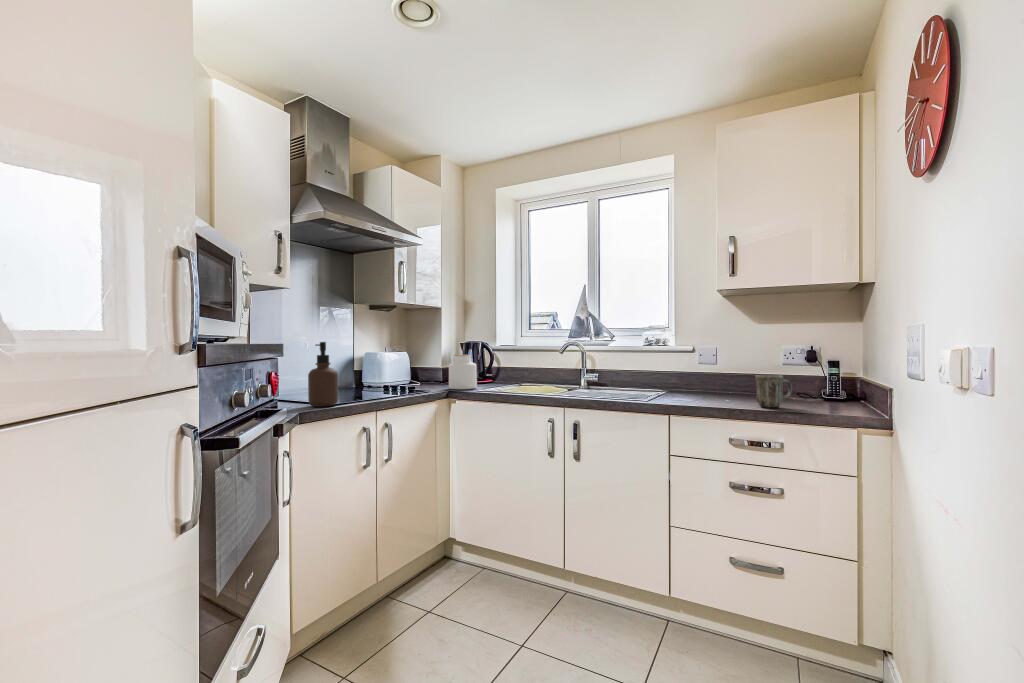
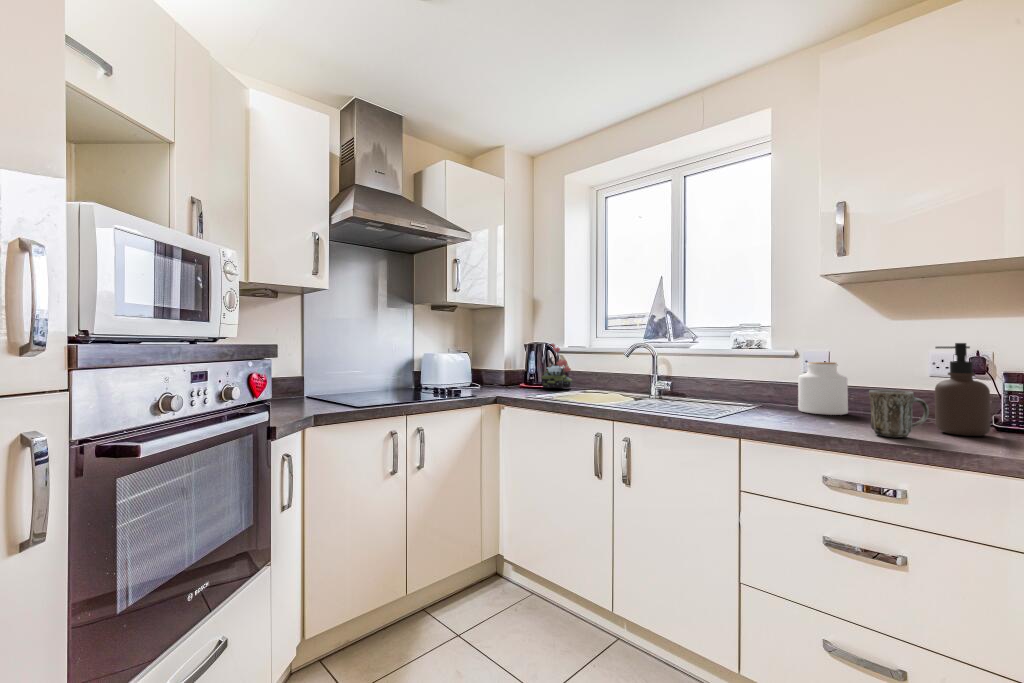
soap dispenser: present [308,342,338,407] -> present [935,343,990,436]
plant: none [478,342,507,383] -> present [541,344,572,388]
jar: present [449,355,477,389] -> present [798,362,848,415]

